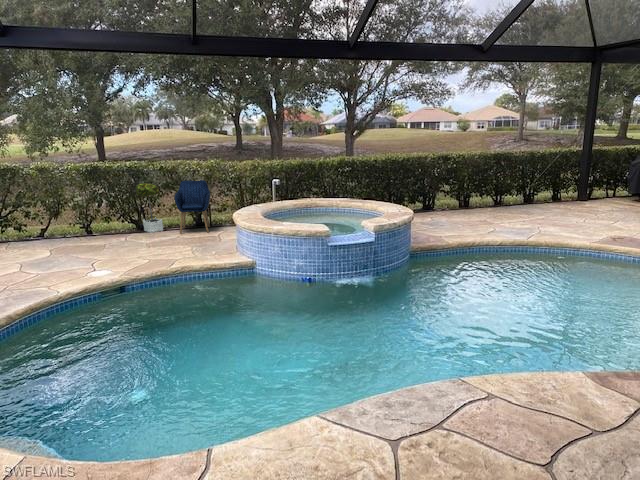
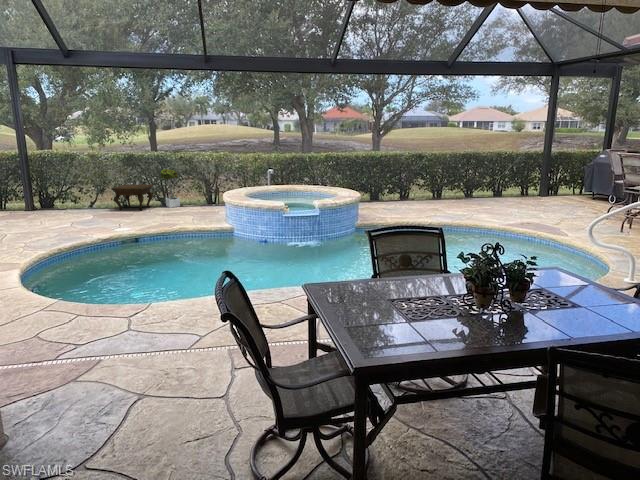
chair: present [174,180,210,234] -> none [188,168,216,209]
side table: none [70,204,126,241] -> present [111,184,153,211]

